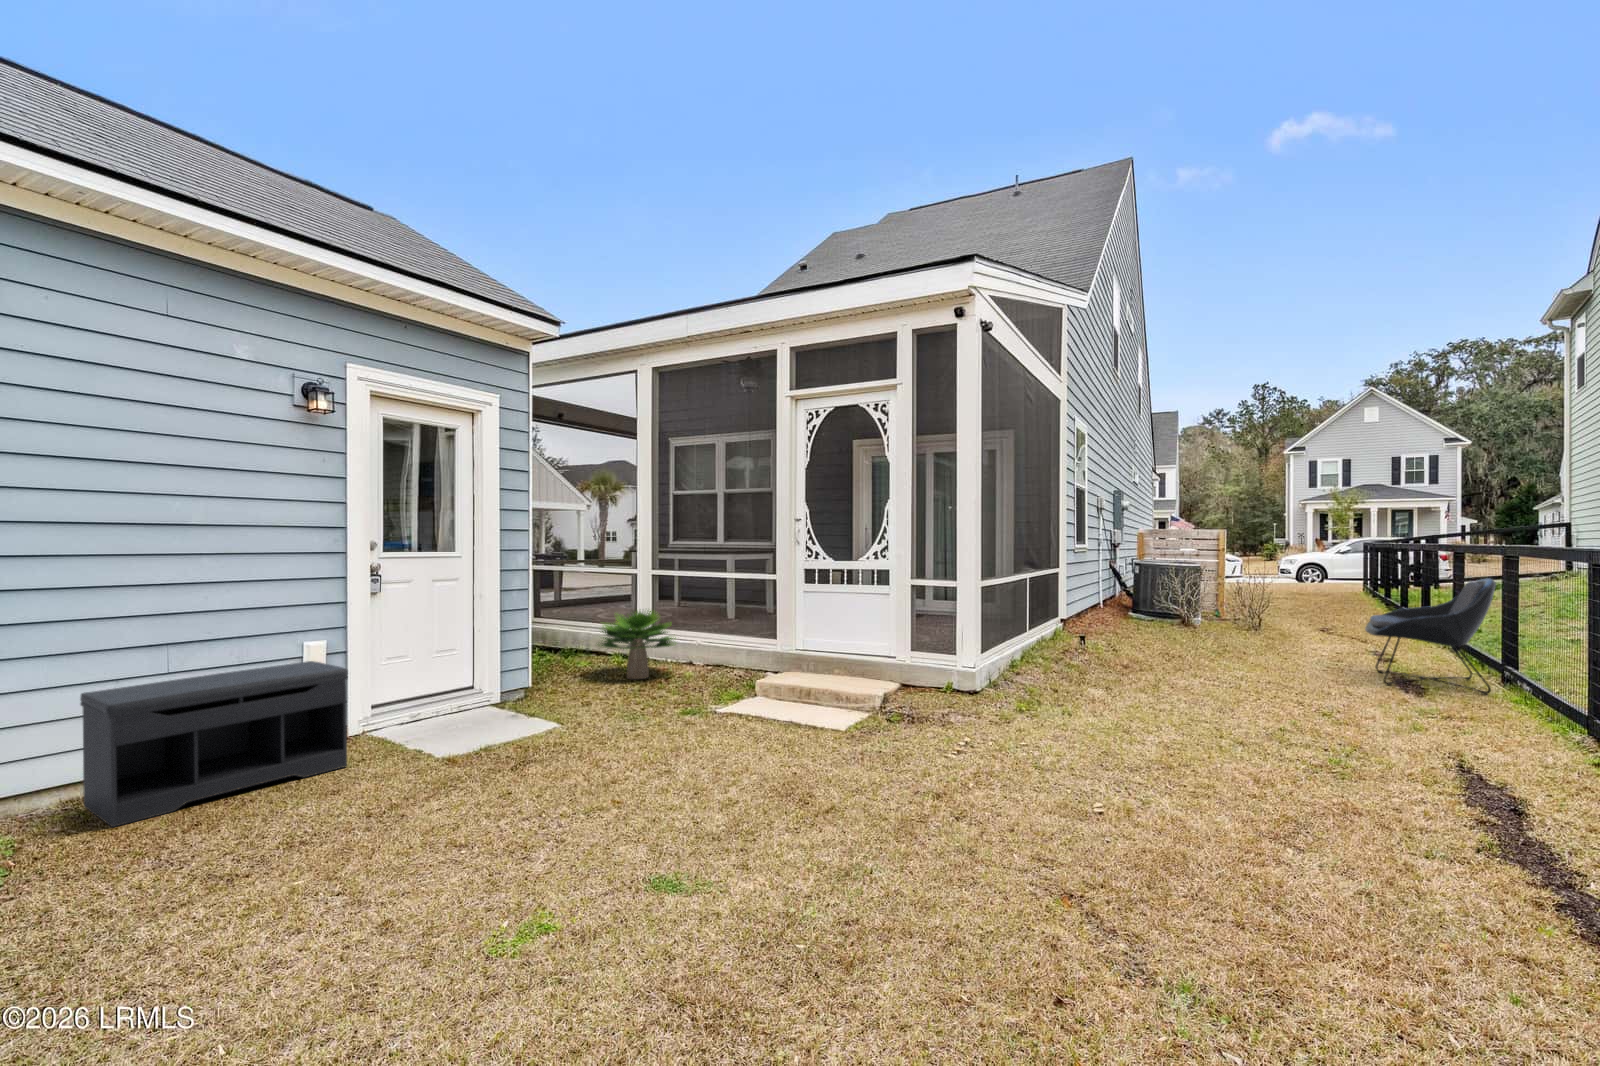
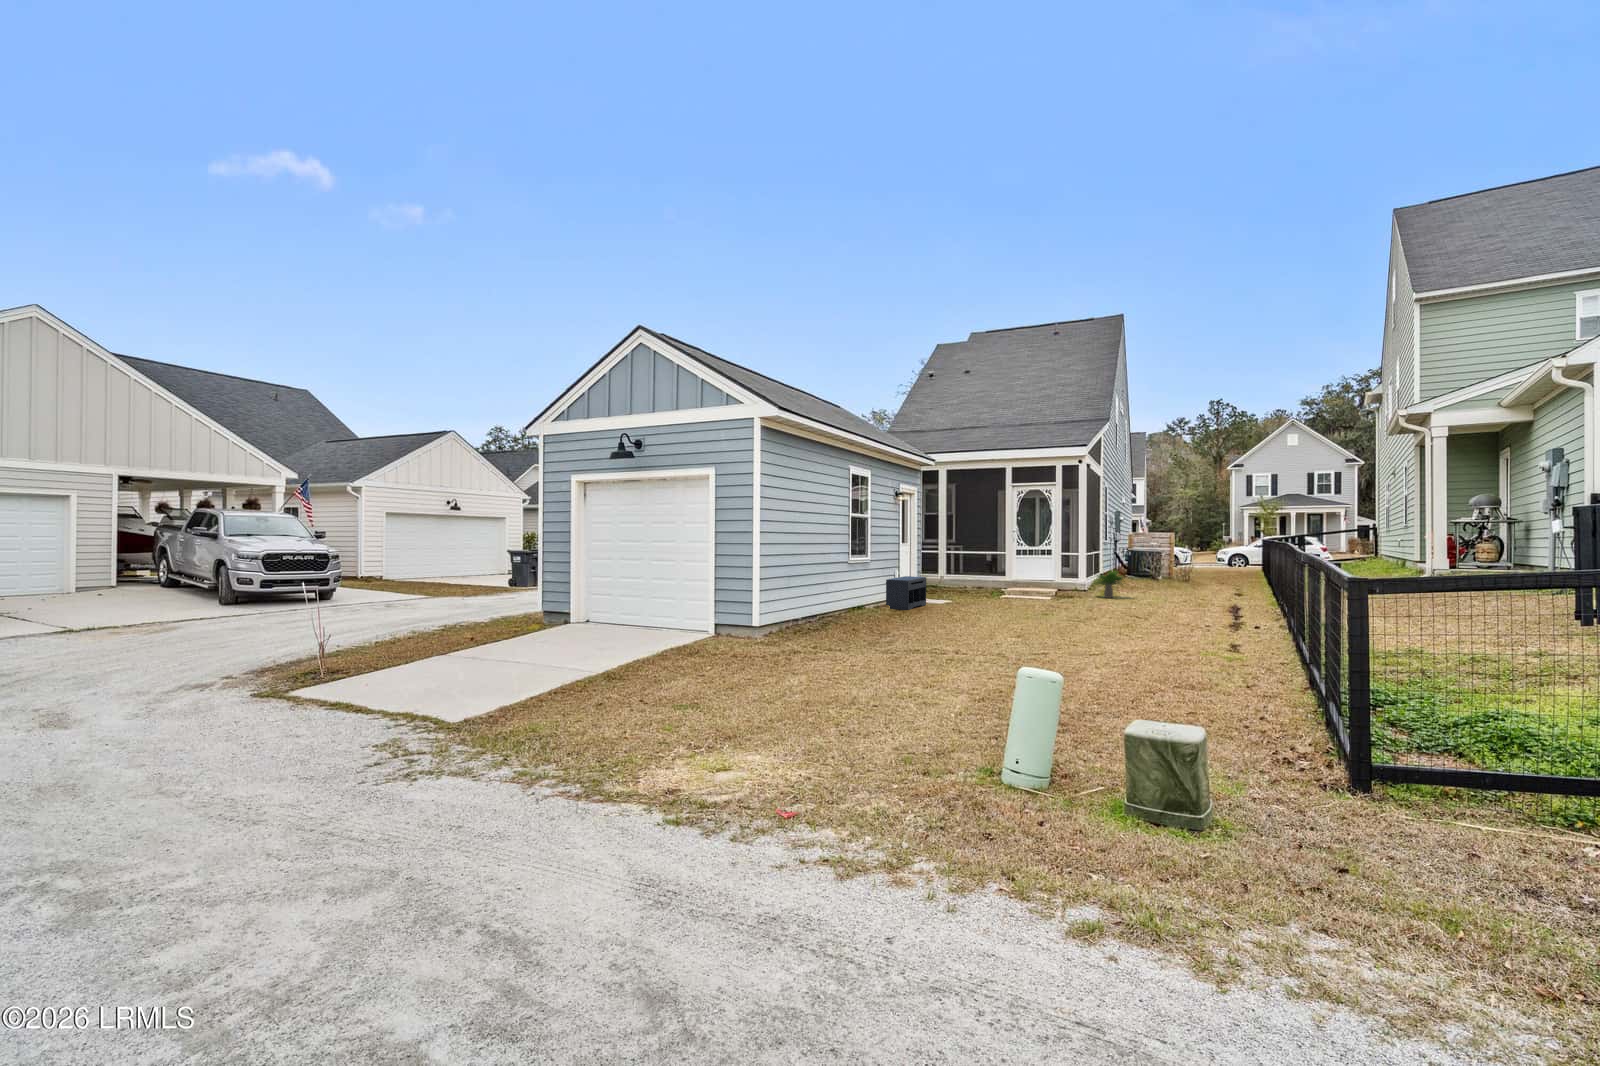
lounge chair: present [1365,579,1496,695] -> none [1222,555,1265,597]
potted plant: present [601,611,674,679] -> present [1096,570,1123,598]

